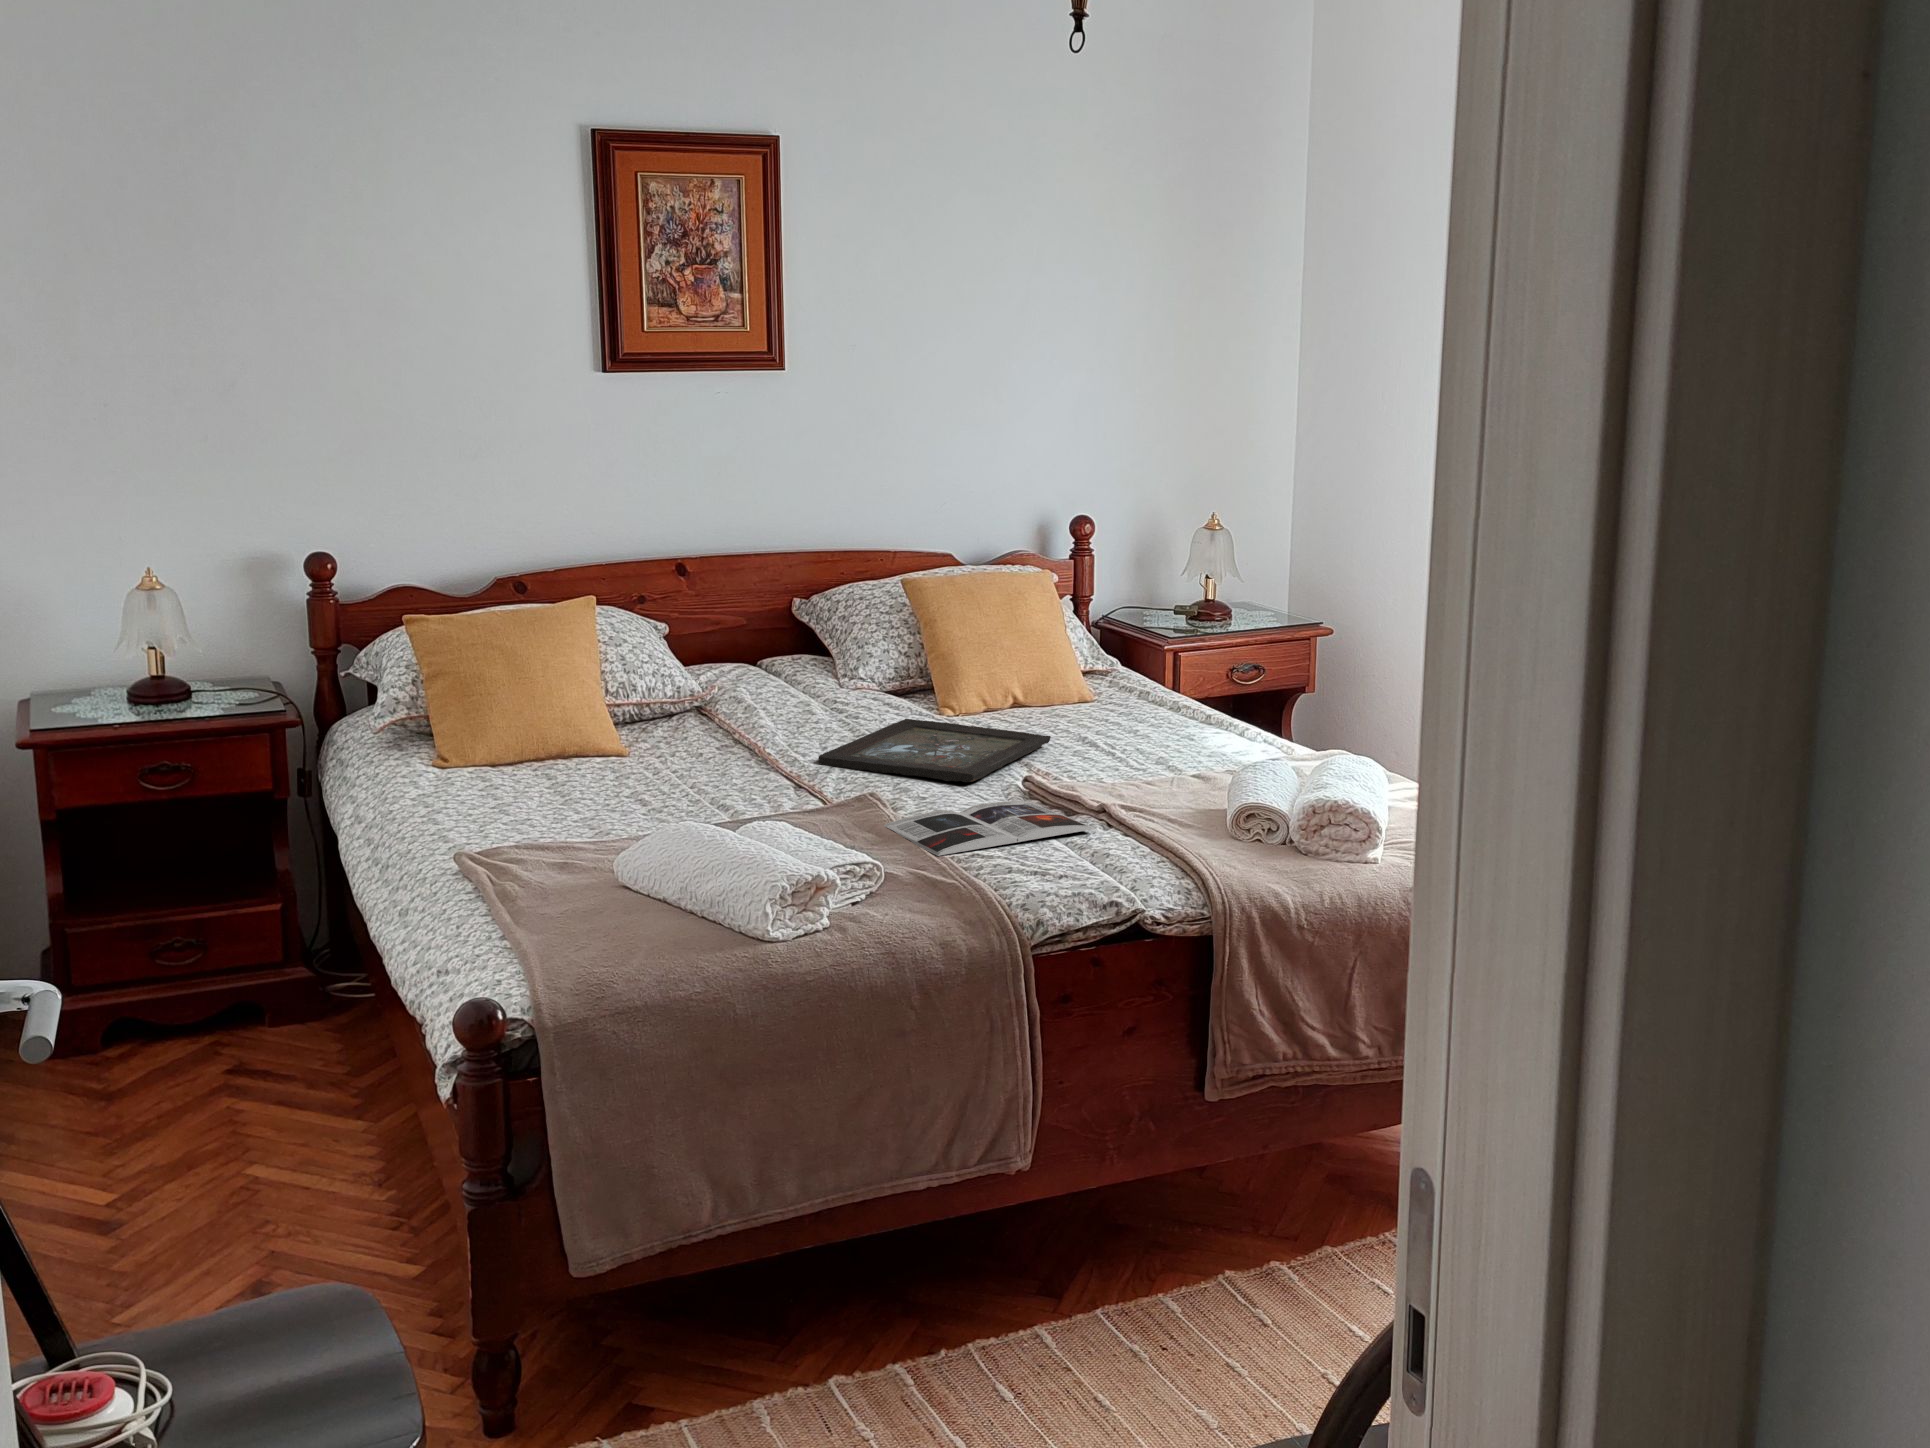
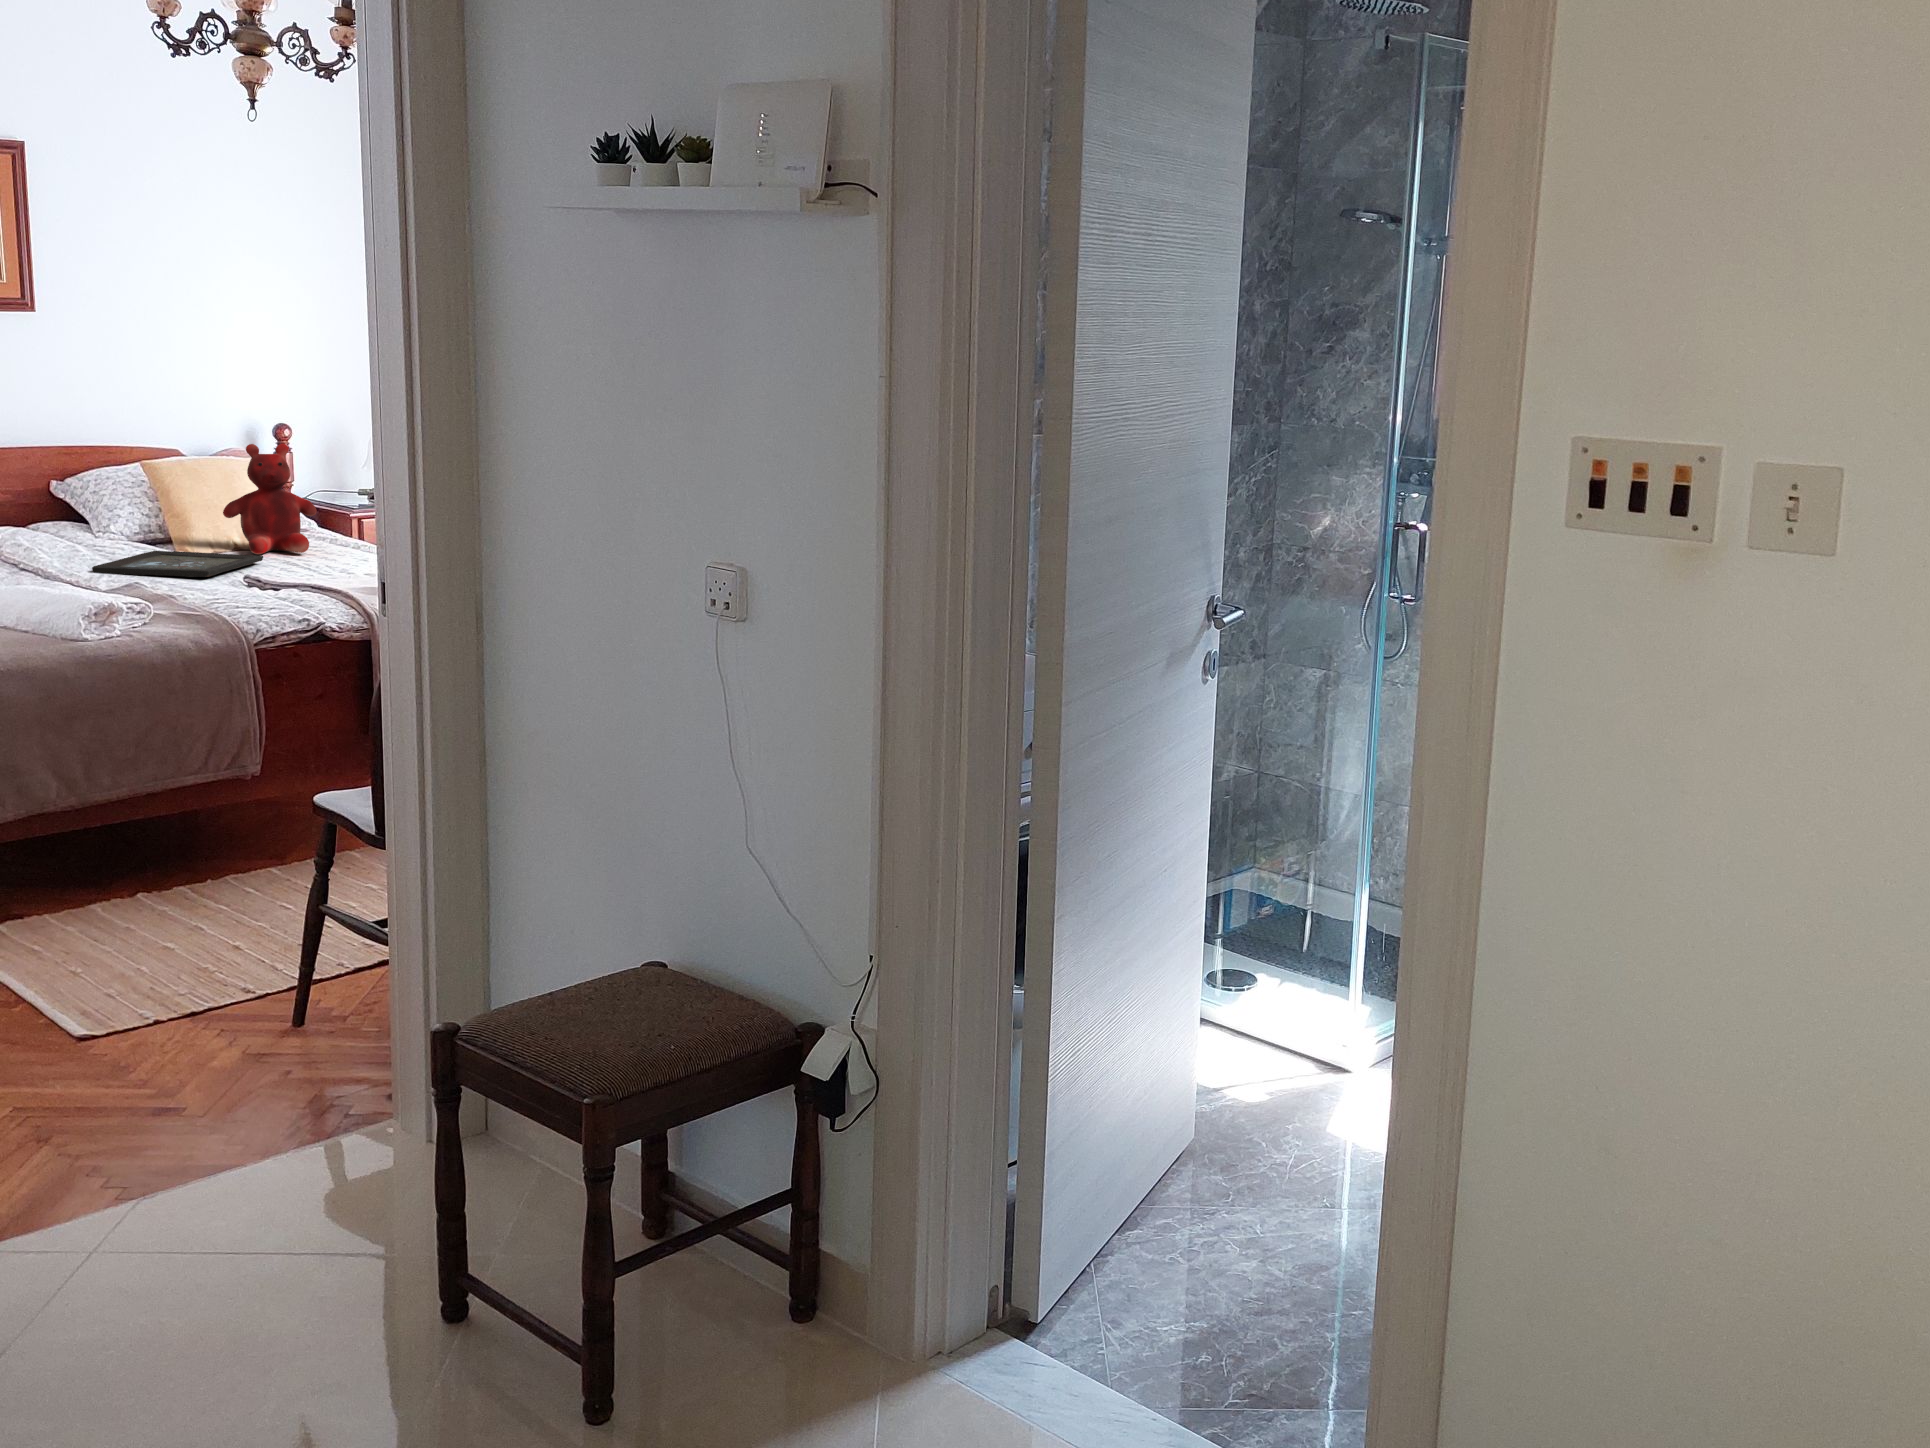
teddy bear: none [1000,562,1125,725] -> present [223,444,317,554]
magazine: present [884,801,1093,856] -> none [147,583,293,605]

